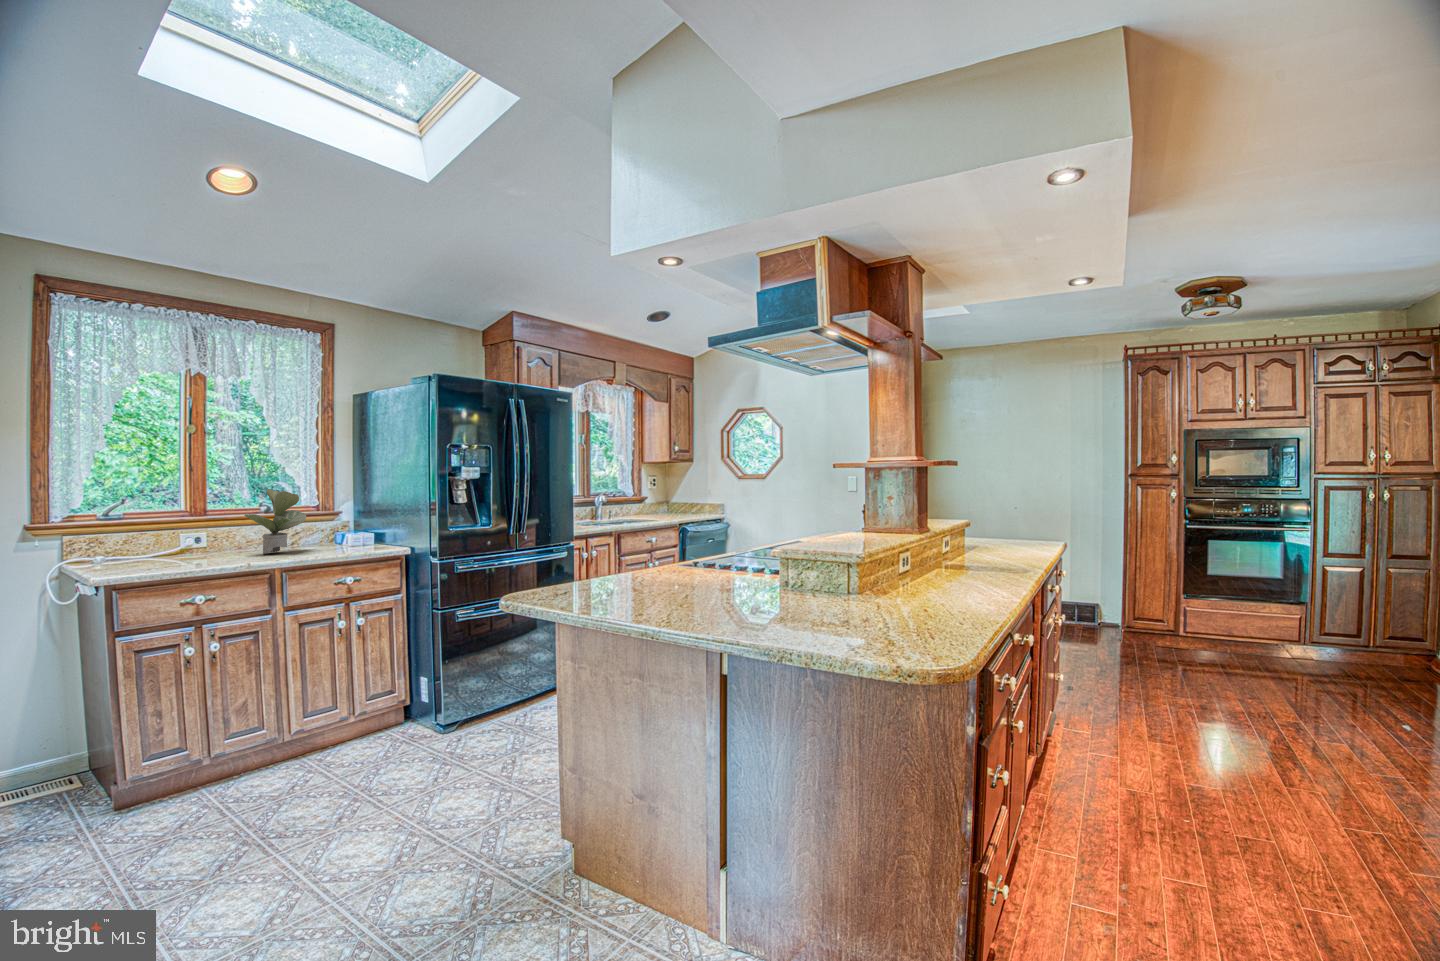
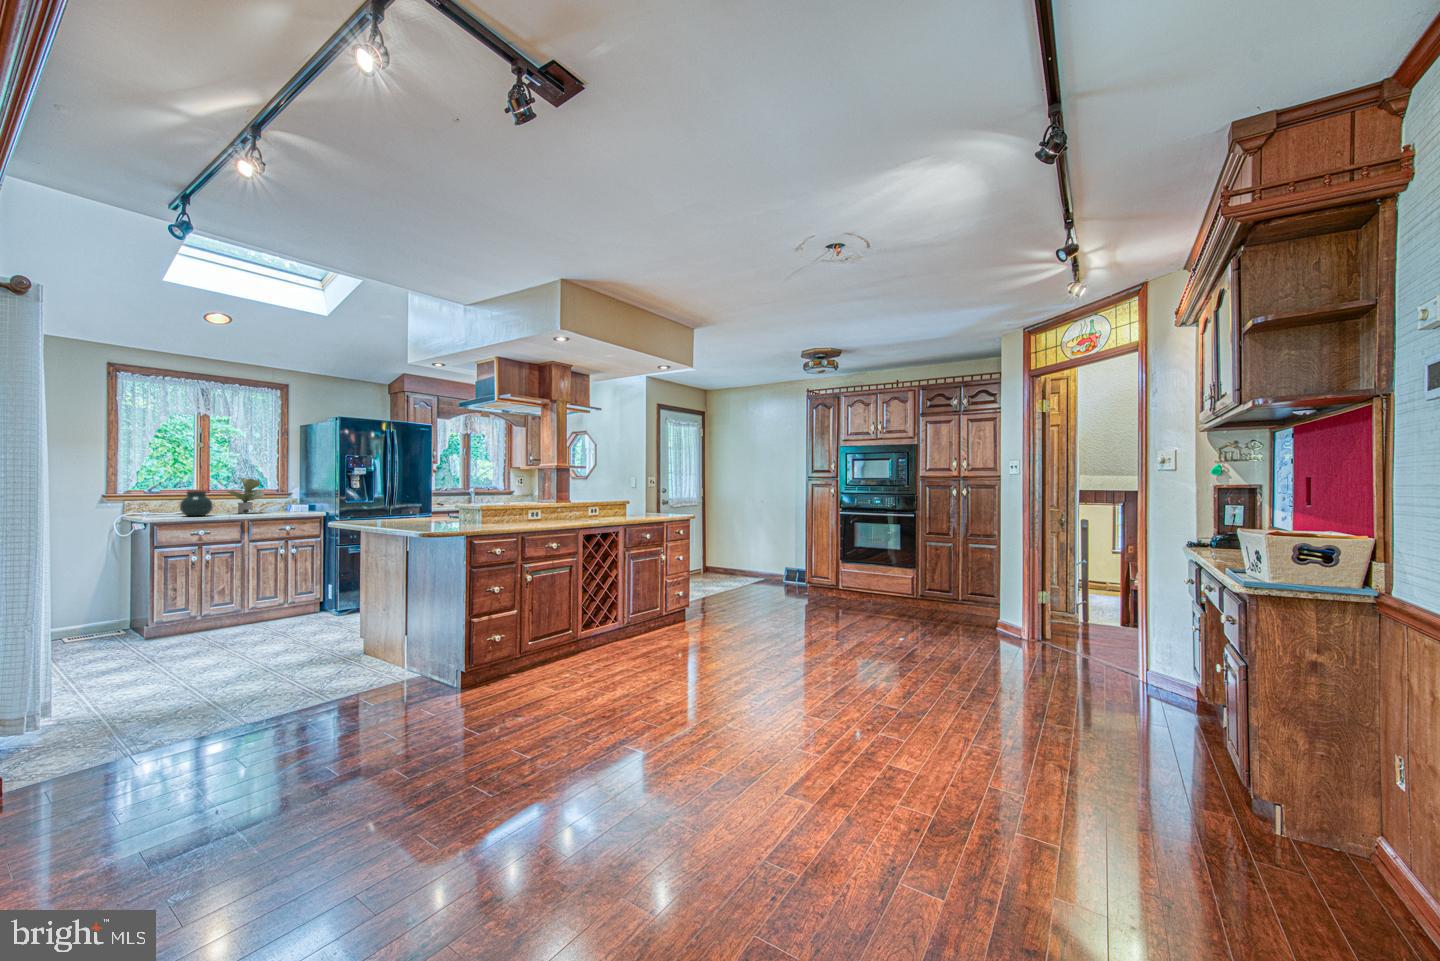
jar: none [163,515,222,566] -> present [180,490,213,516]

